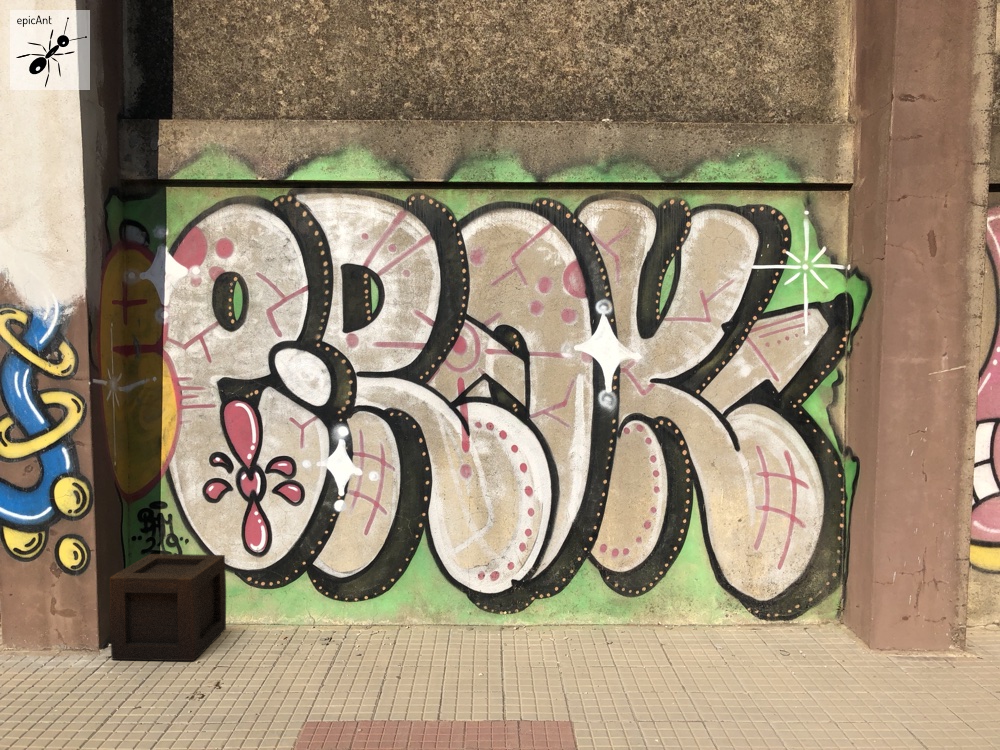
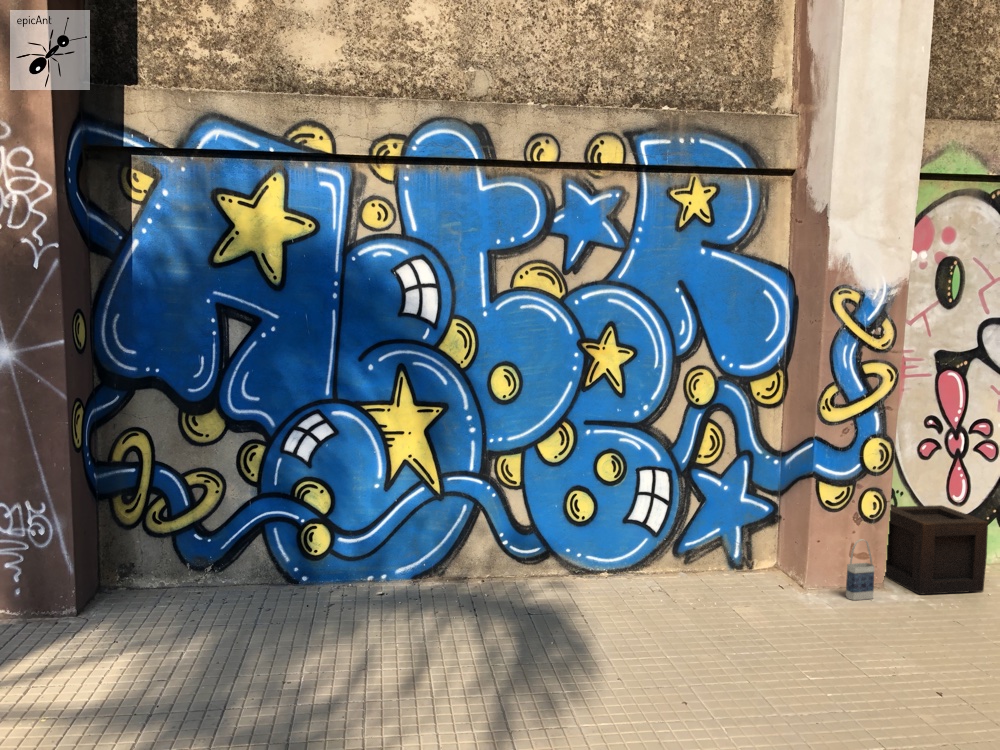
bag: none [21,591,56,661] -> present [846,539,874,600]

